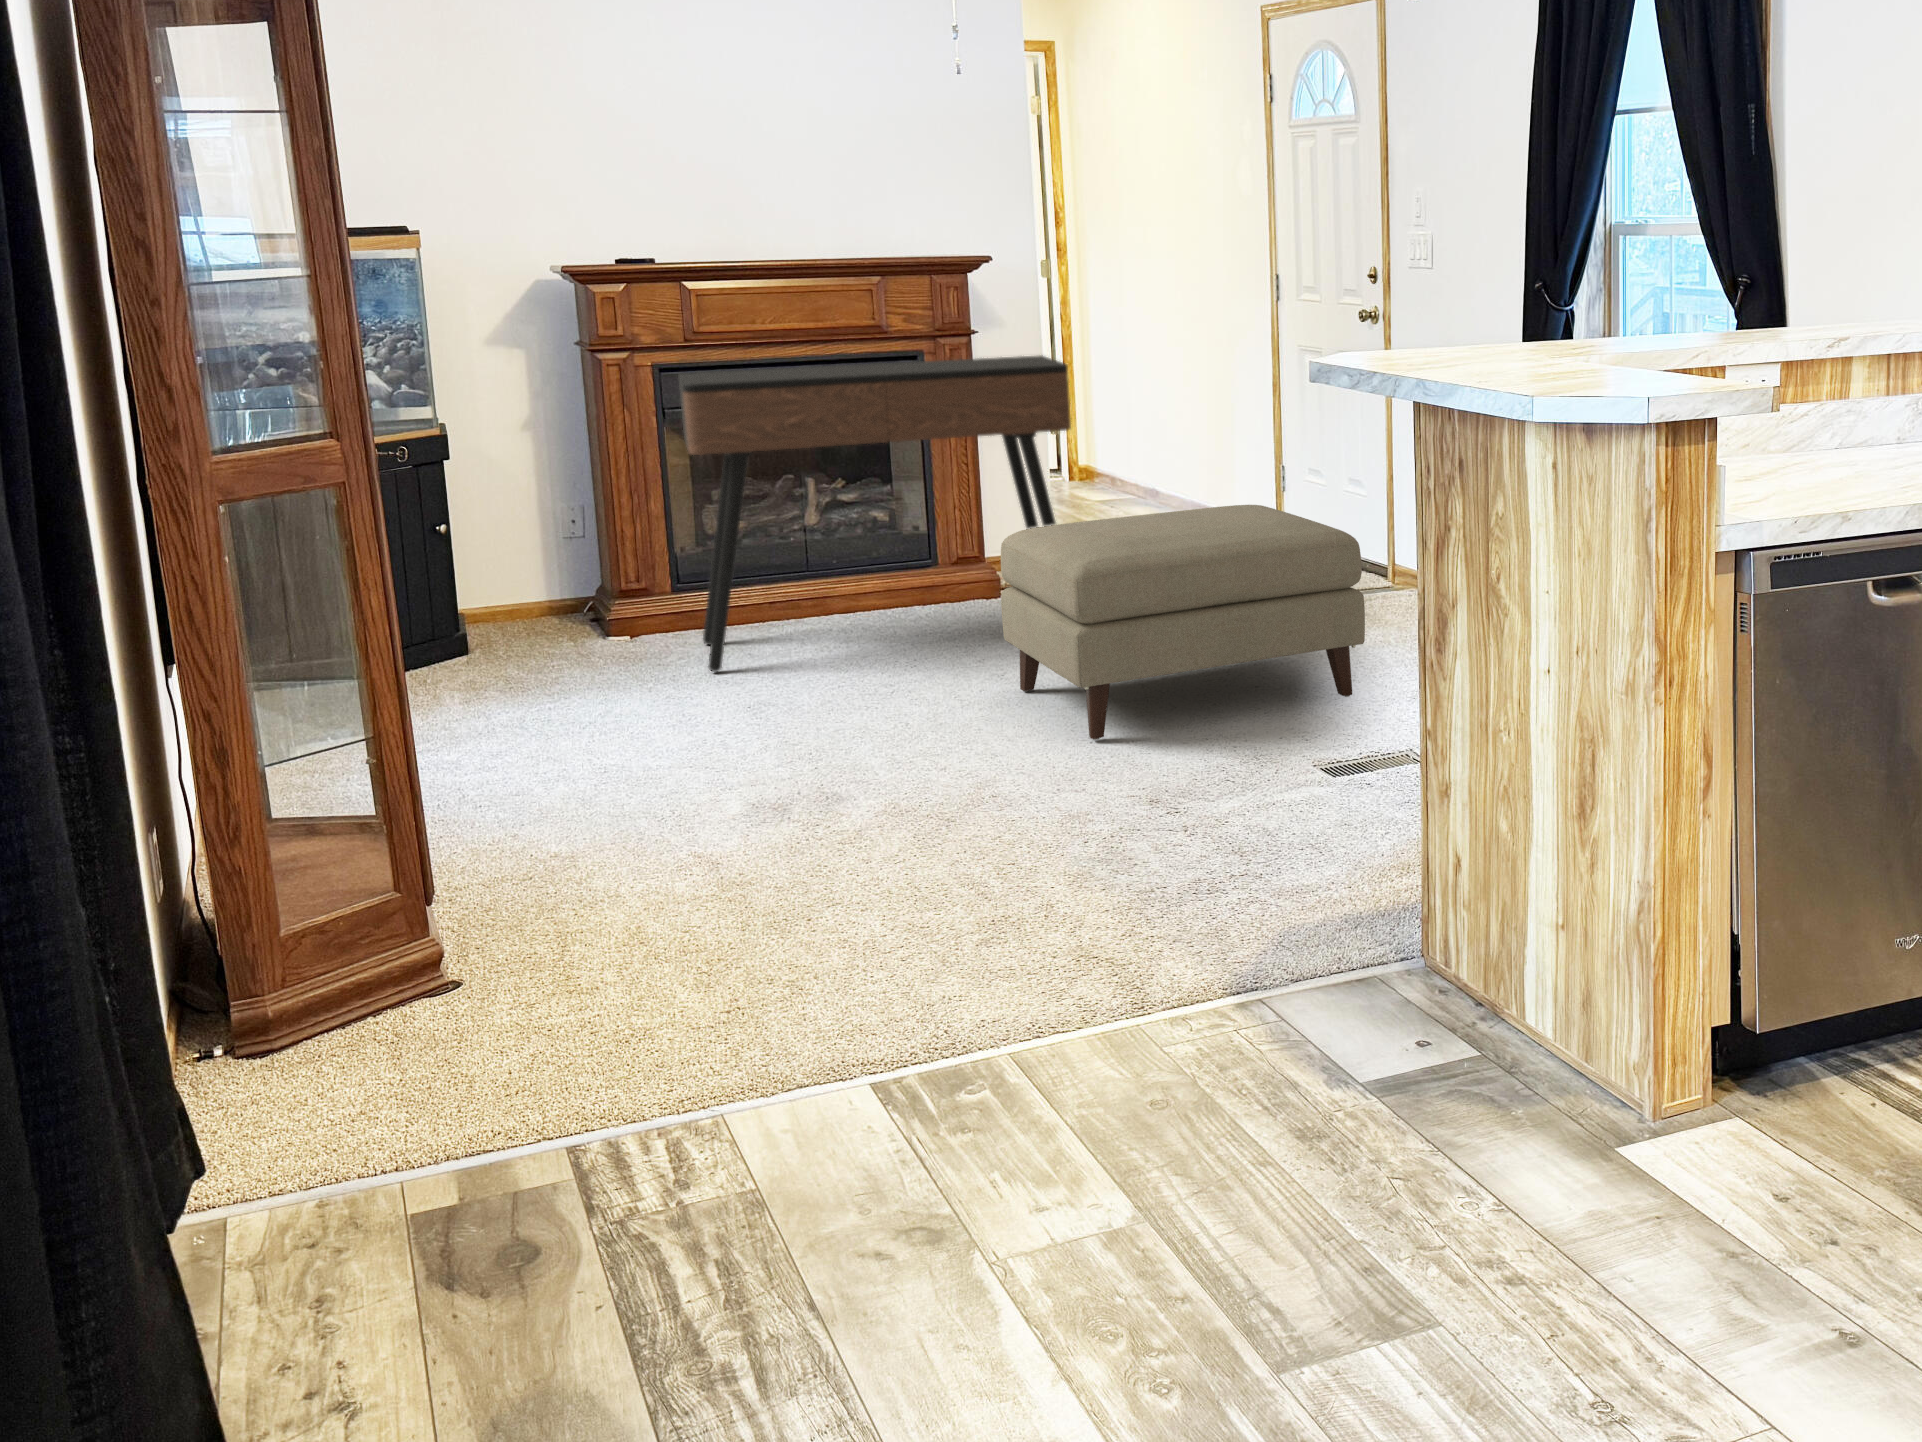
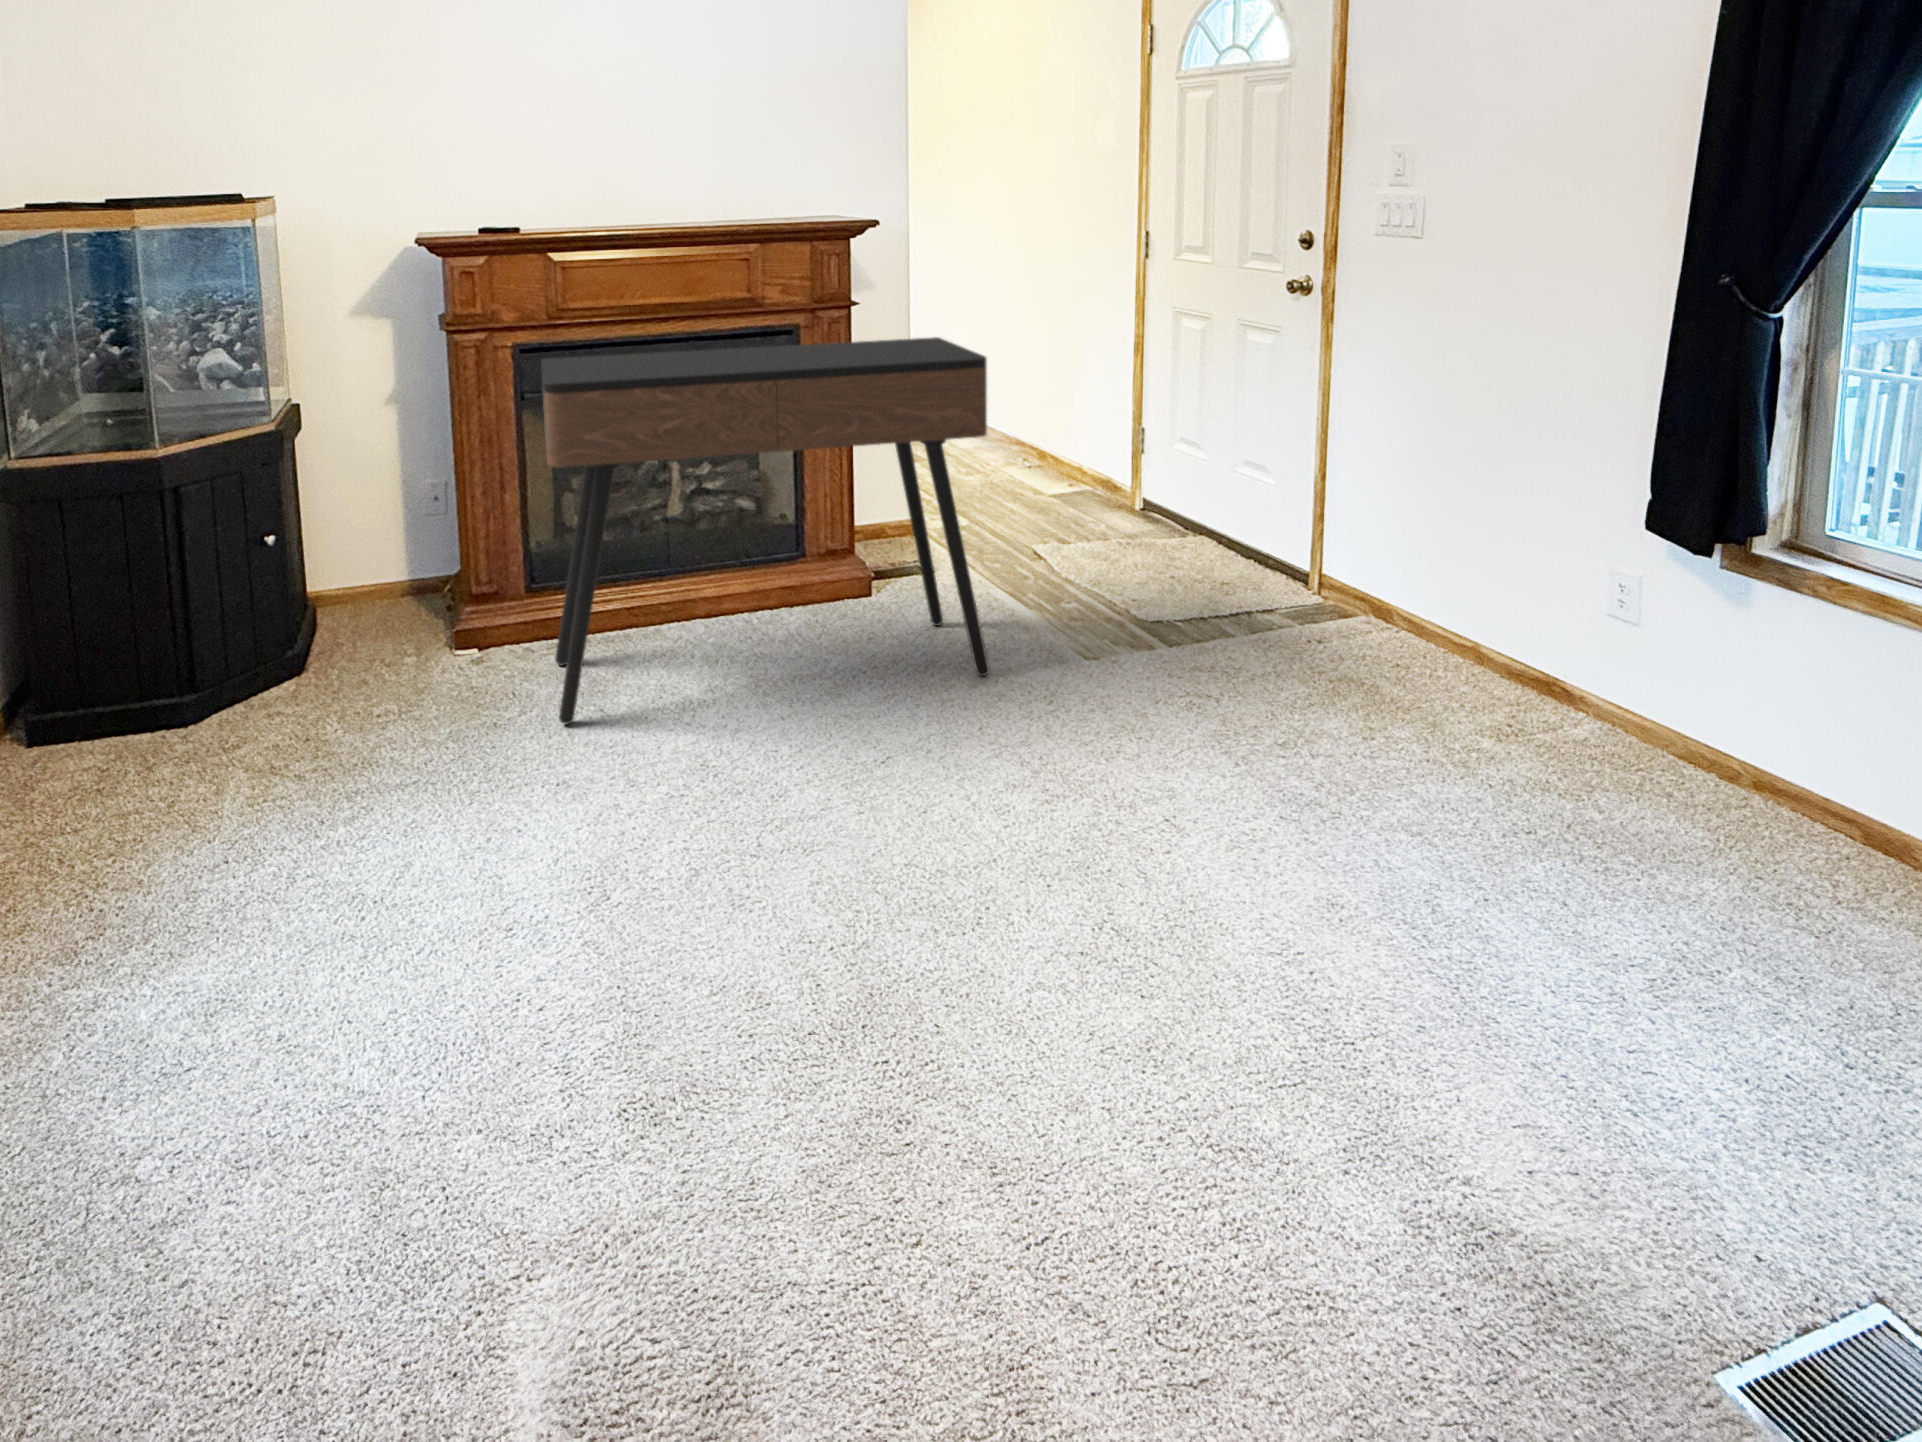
ottoman: present [1001,505,1365,740] -> none [931,556,1479,971]

